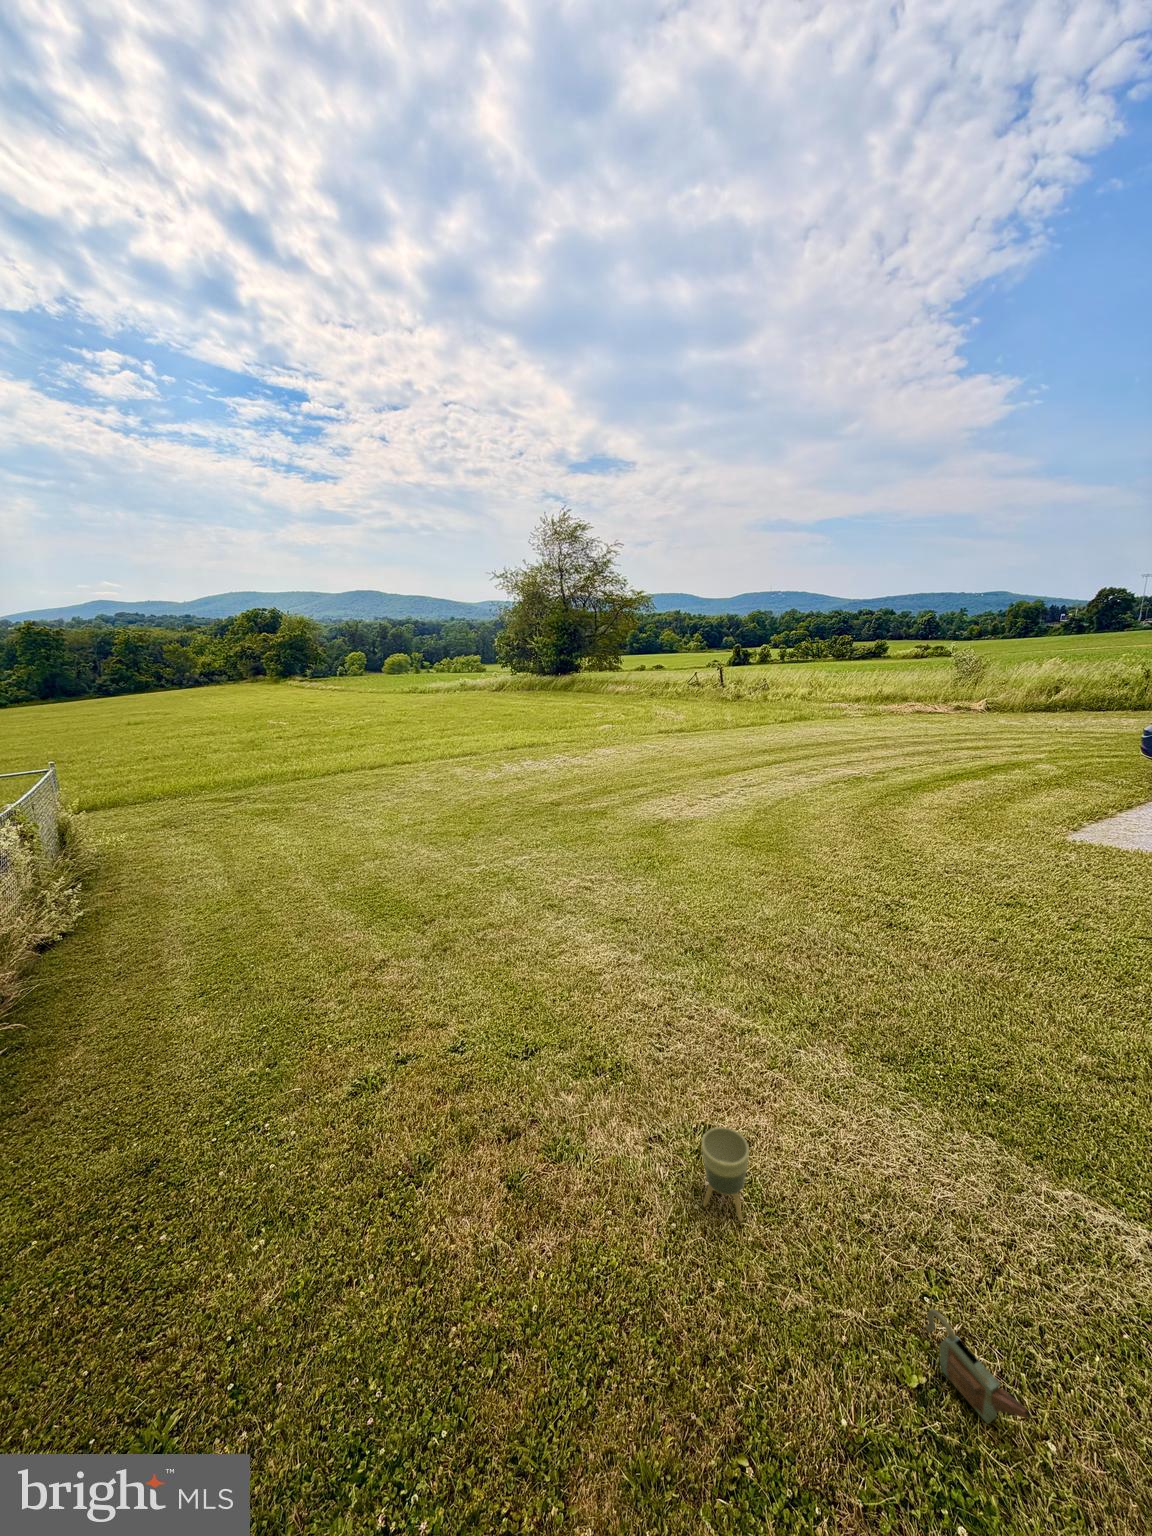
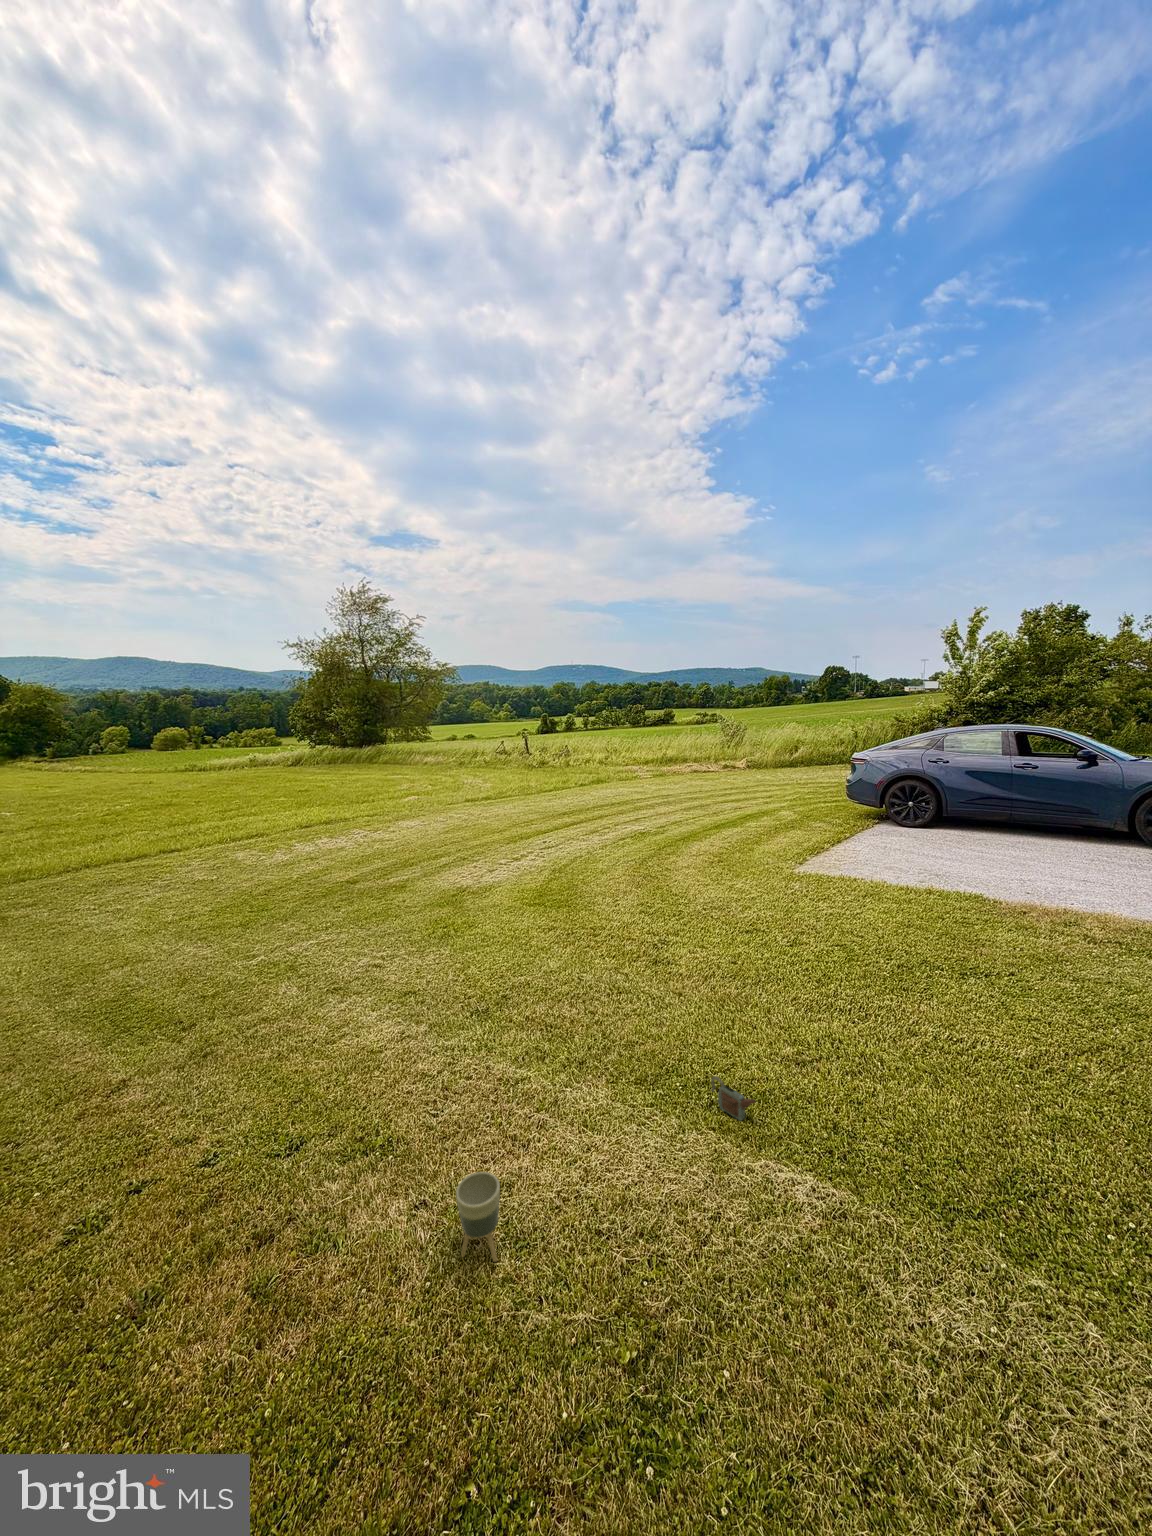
watering can: present [926,1309,1031,1424] -> present [711,1077,756,1121]

